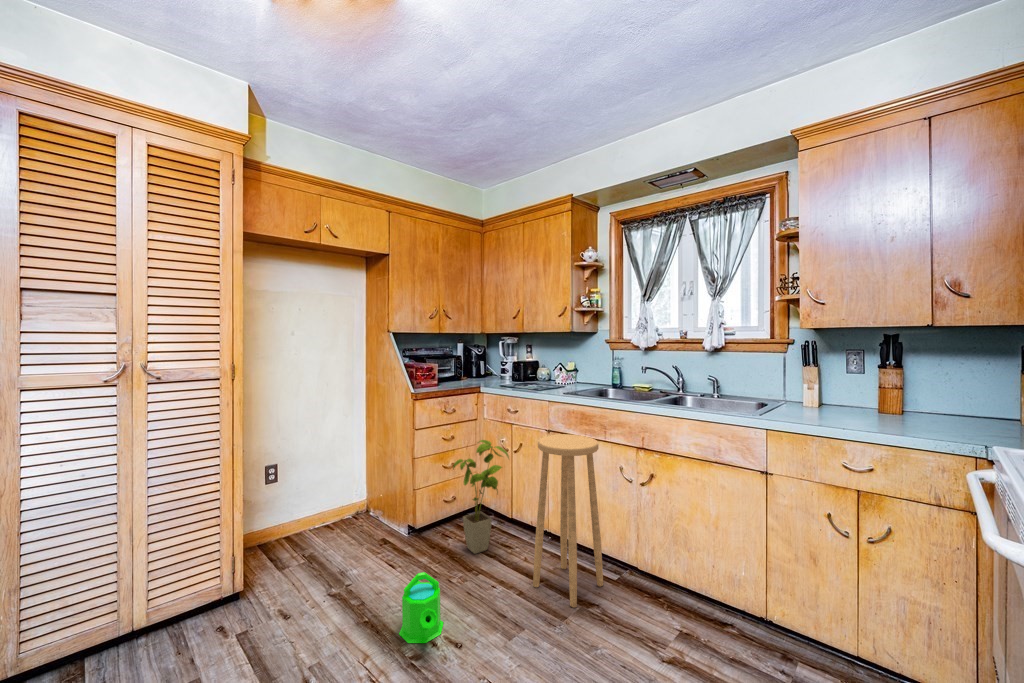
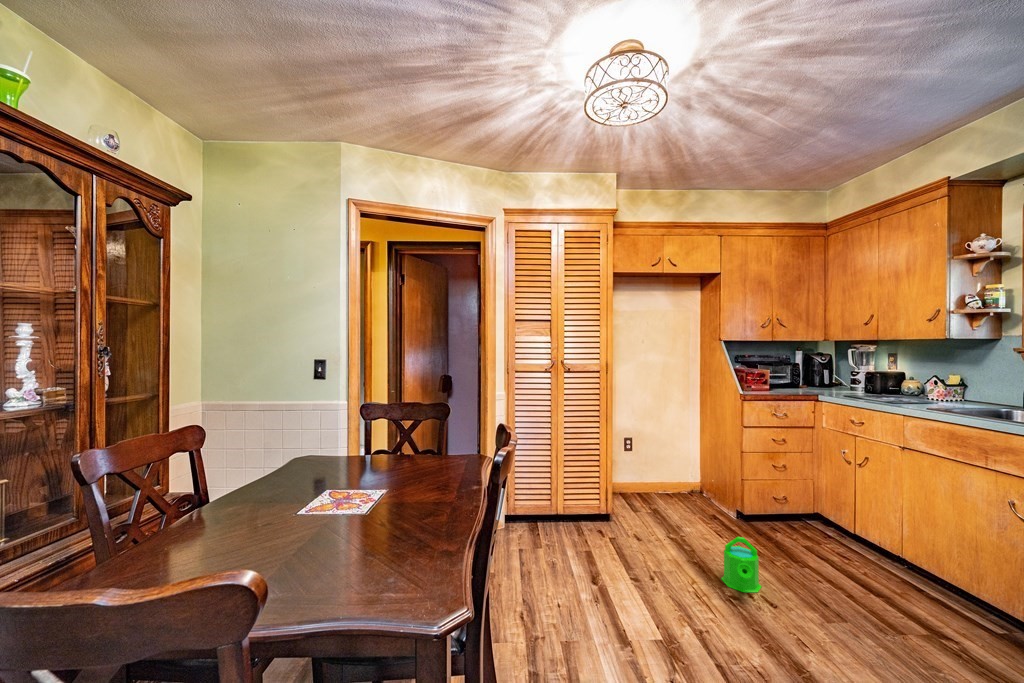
stool: present [533,434,603,607] -> none [869,449,974,631]
house plant: present [453,440,509,554] -> none [780,445,846,553]

